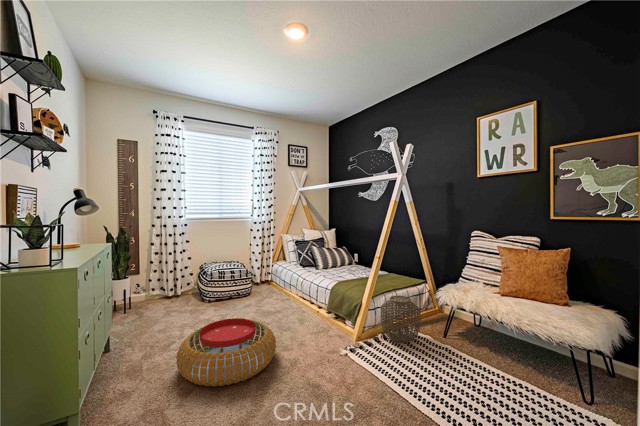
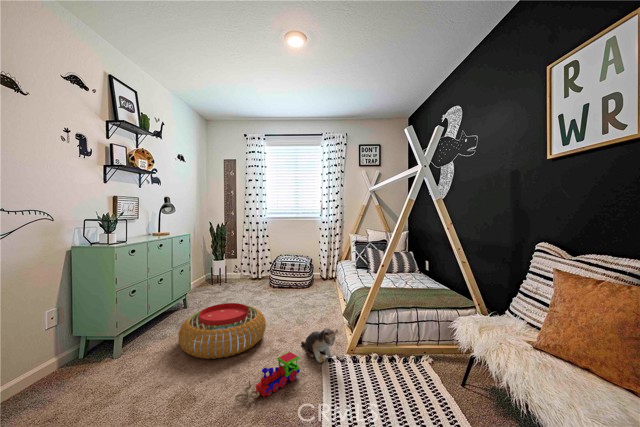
woven basket: present [381,296,421,343] -> none [372,314,423,376]
plush toy: none [311,317,362,352] -> present [301,329,338,363]
toy train: none [317,347,345,401] -> present [235,352,300,403]

